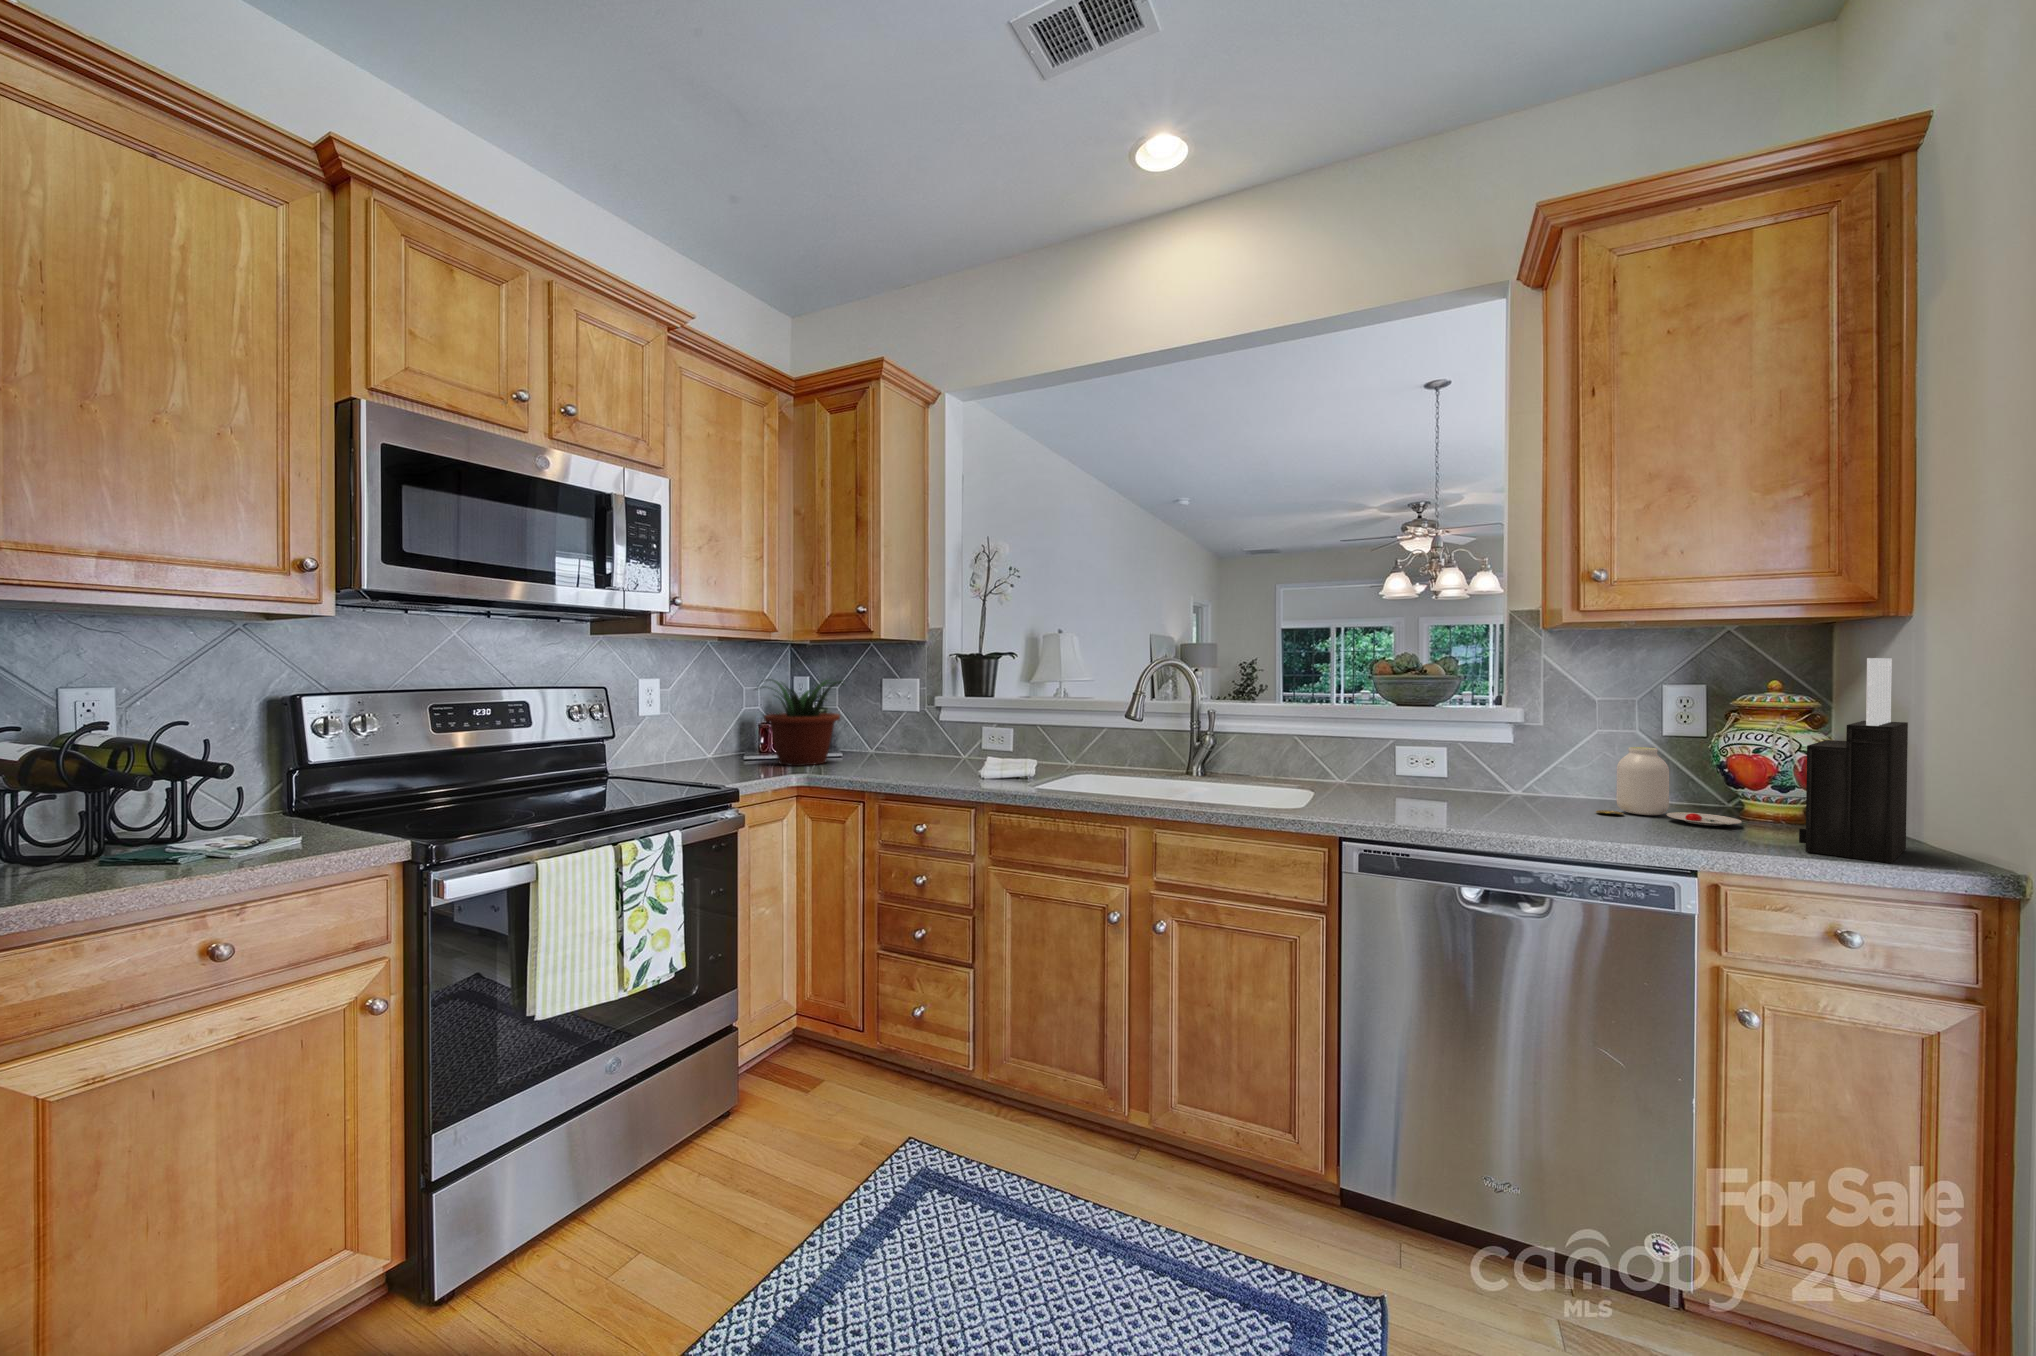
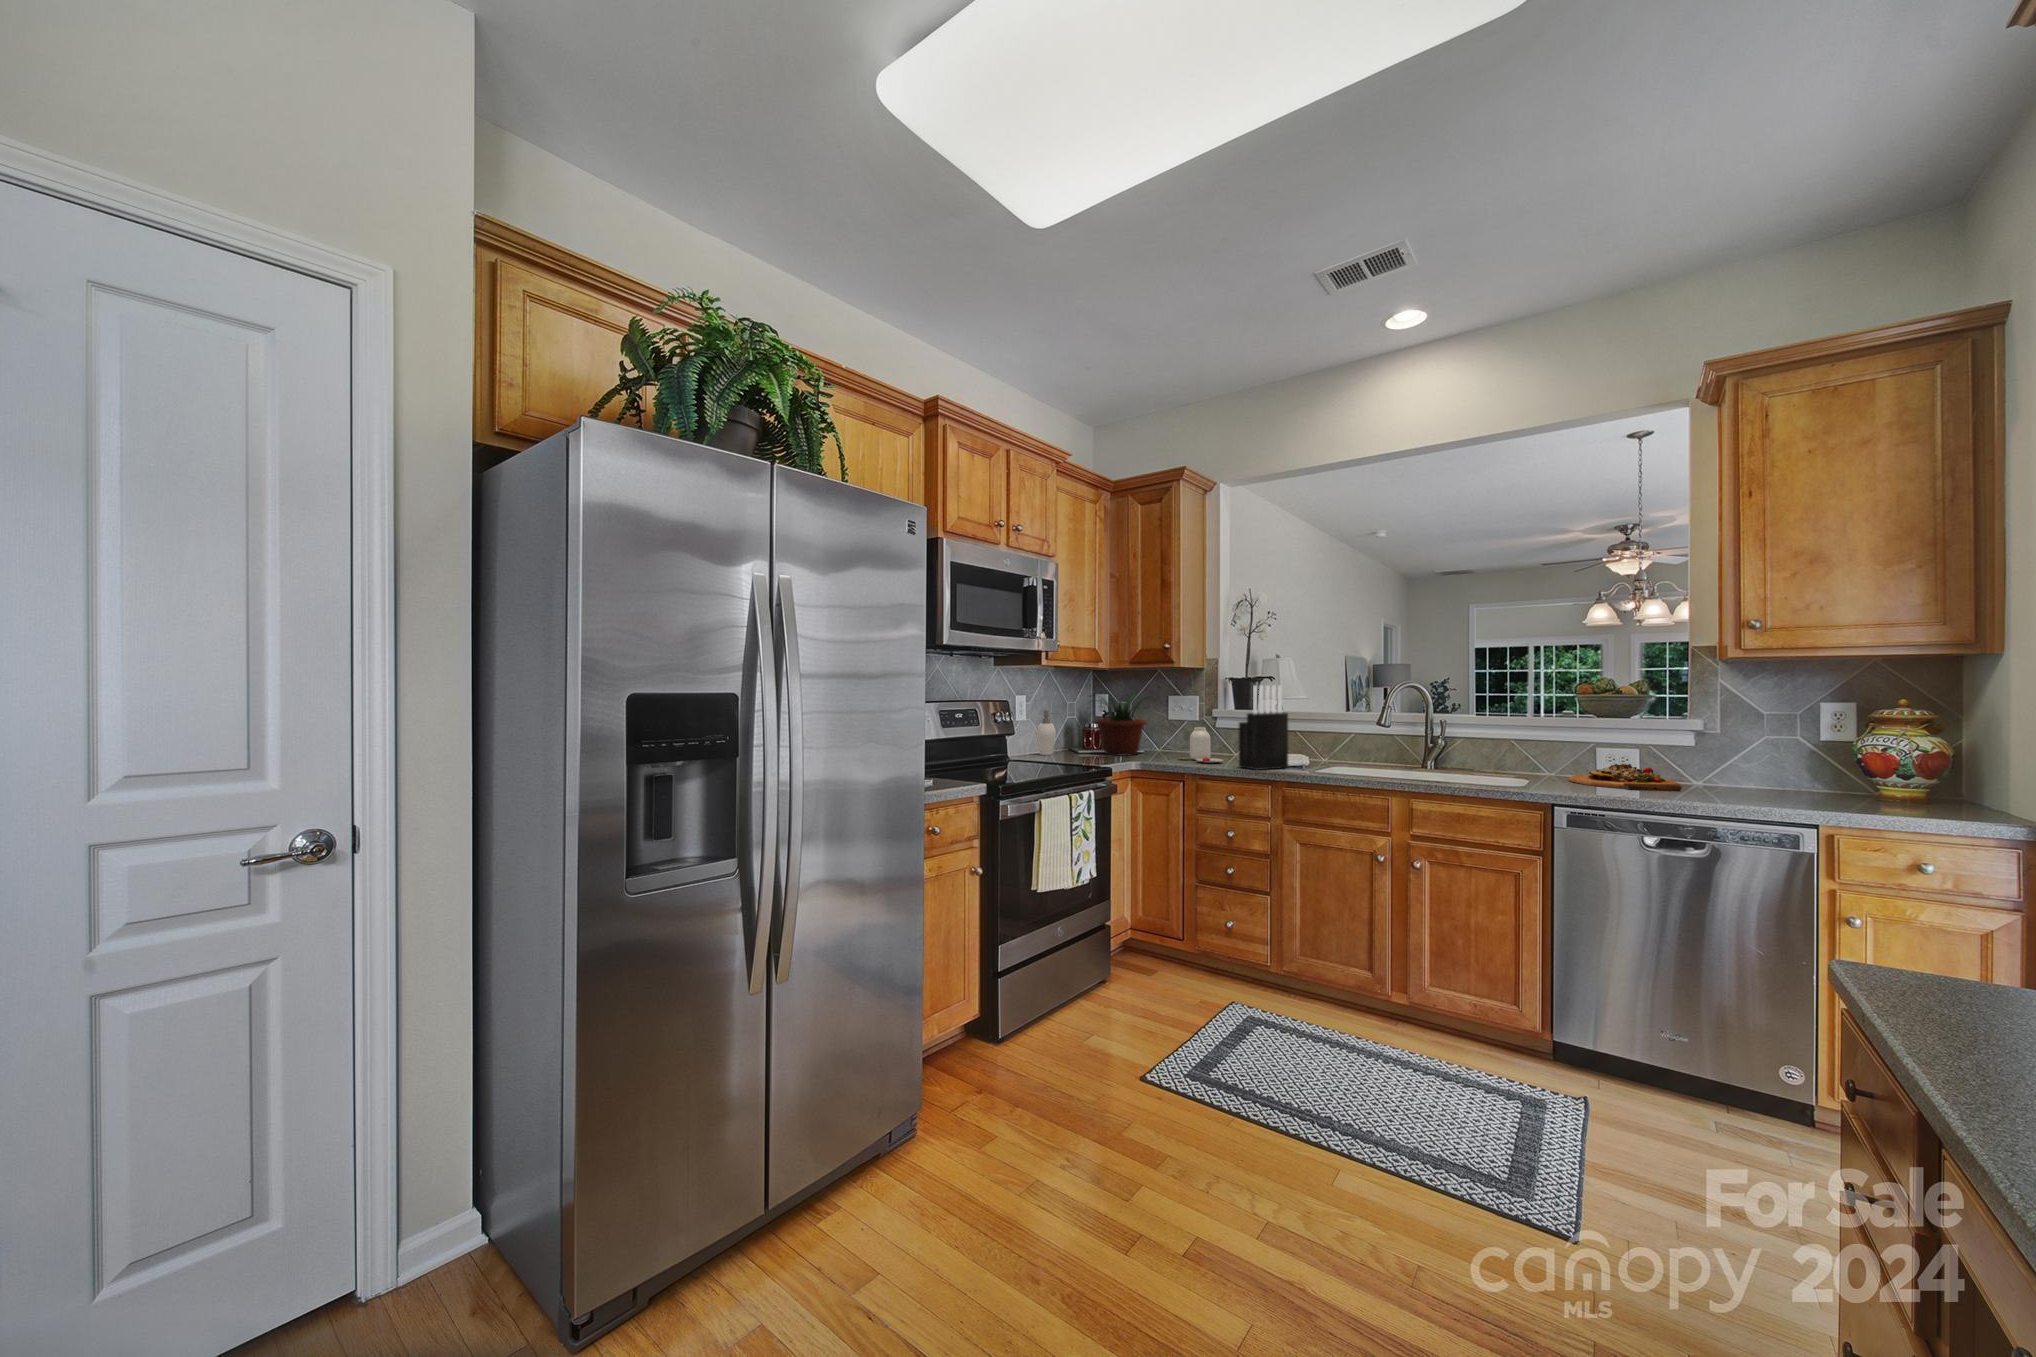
knife block: present [1799,658,1908,863] -> present [1239,685,1288,770]
soap dispenser: none [671,702,711,767] -> present [1037,710,1056,755]
jar: present [1596,747,1742,826] -> present [1178,727,1223,763]
cutting board: none [1363,771,1504,812] -> present [1568,764,1682,791]

